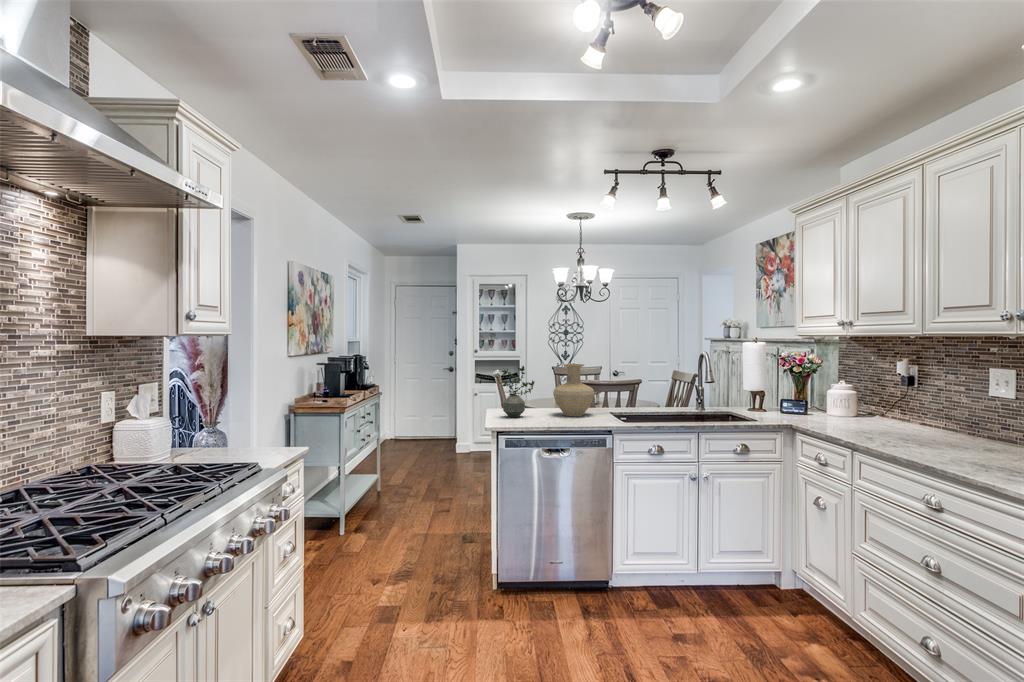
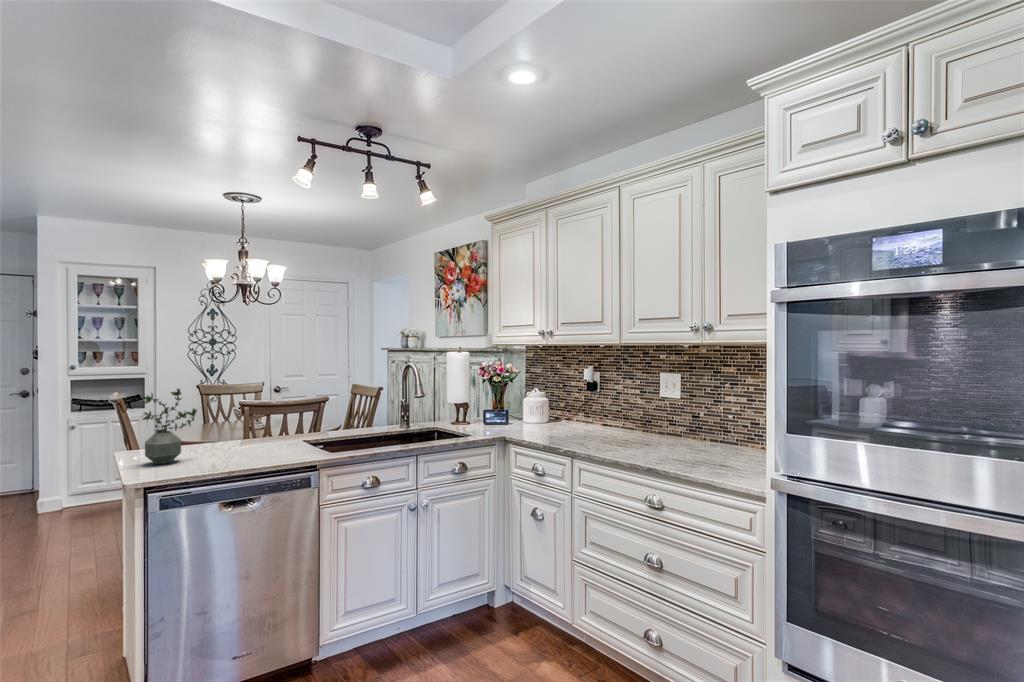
vase: present [553,364,594,416] -> none [225,382,285,452]

